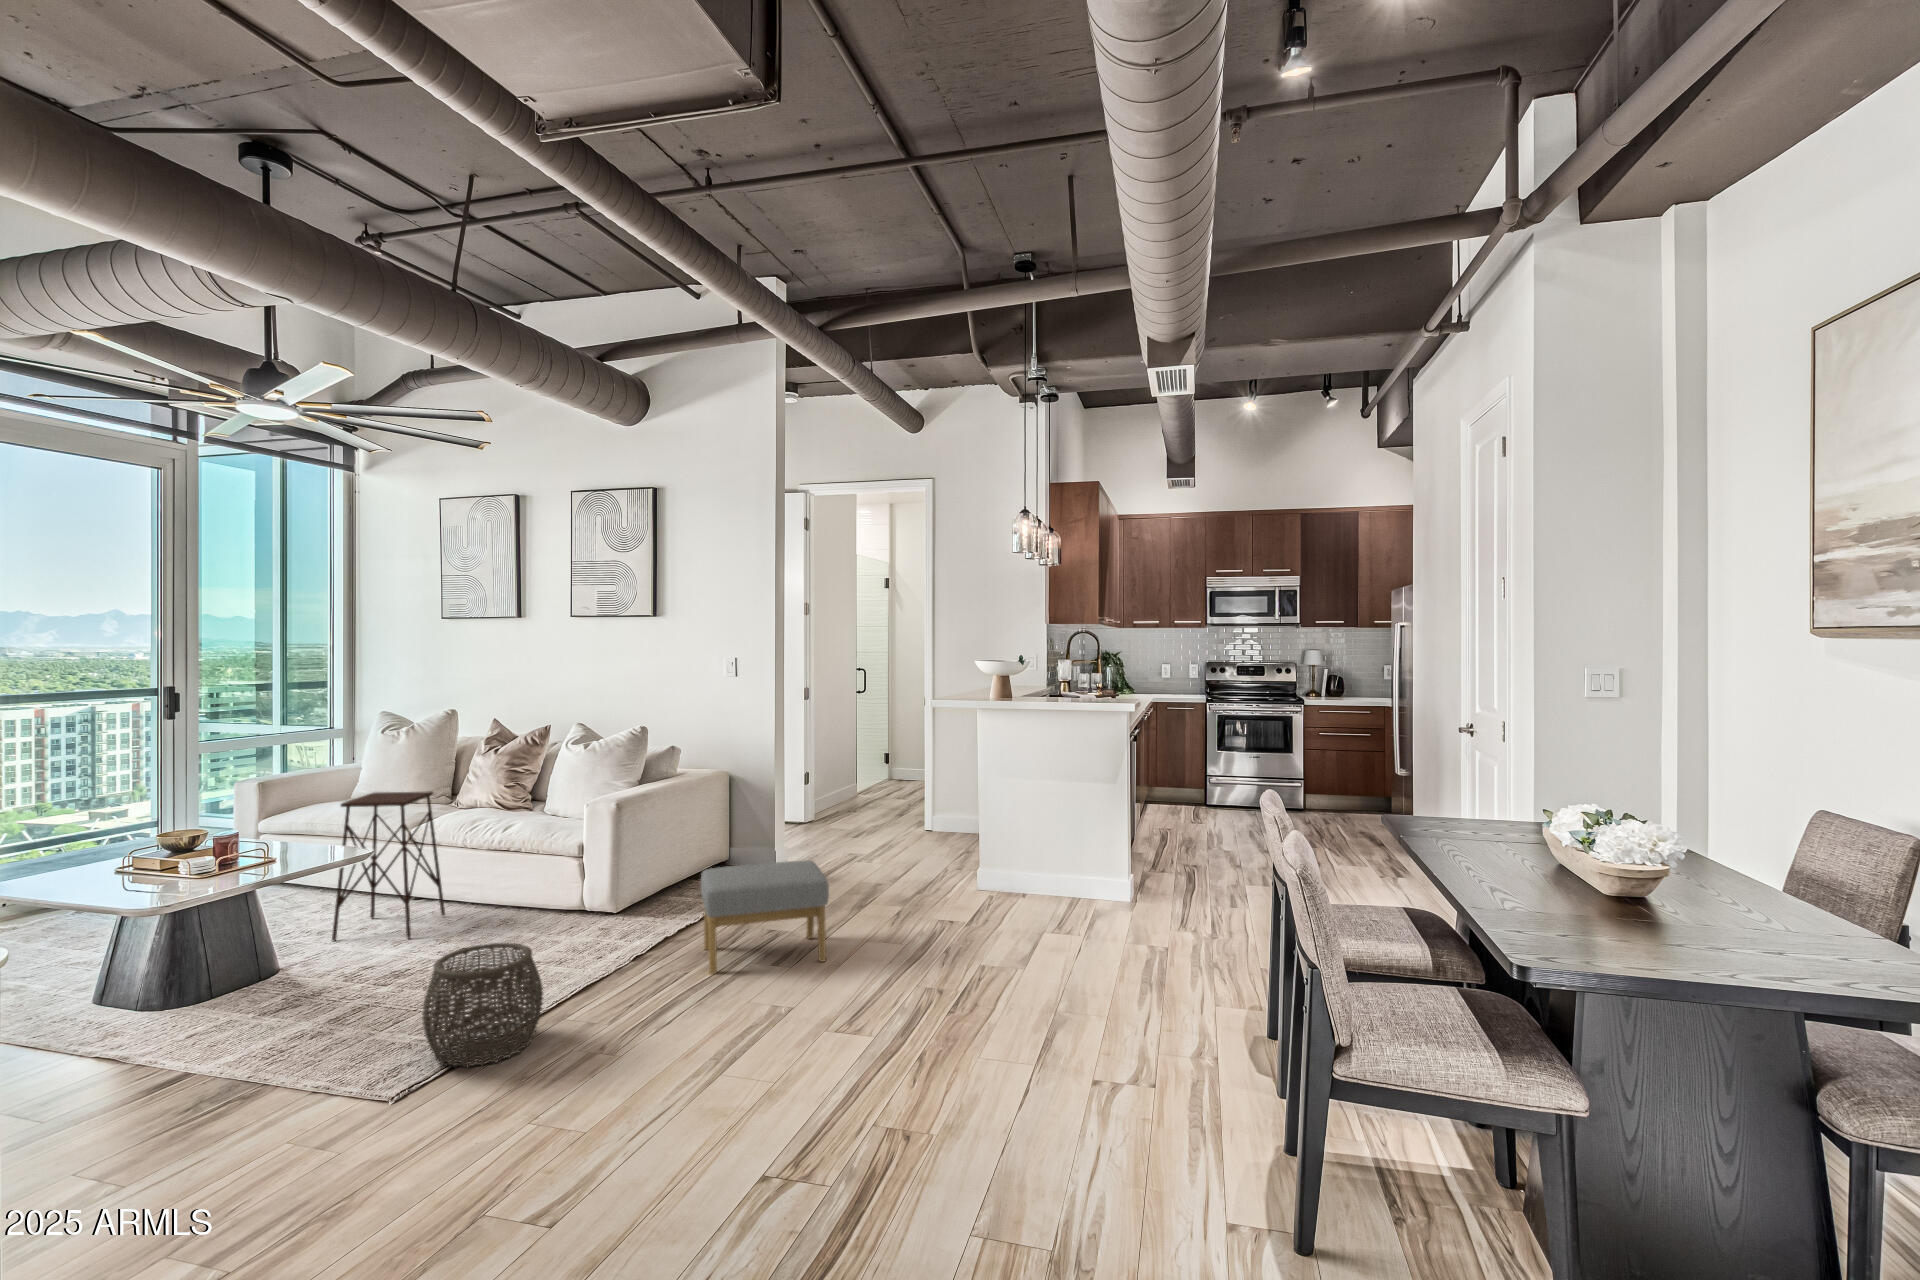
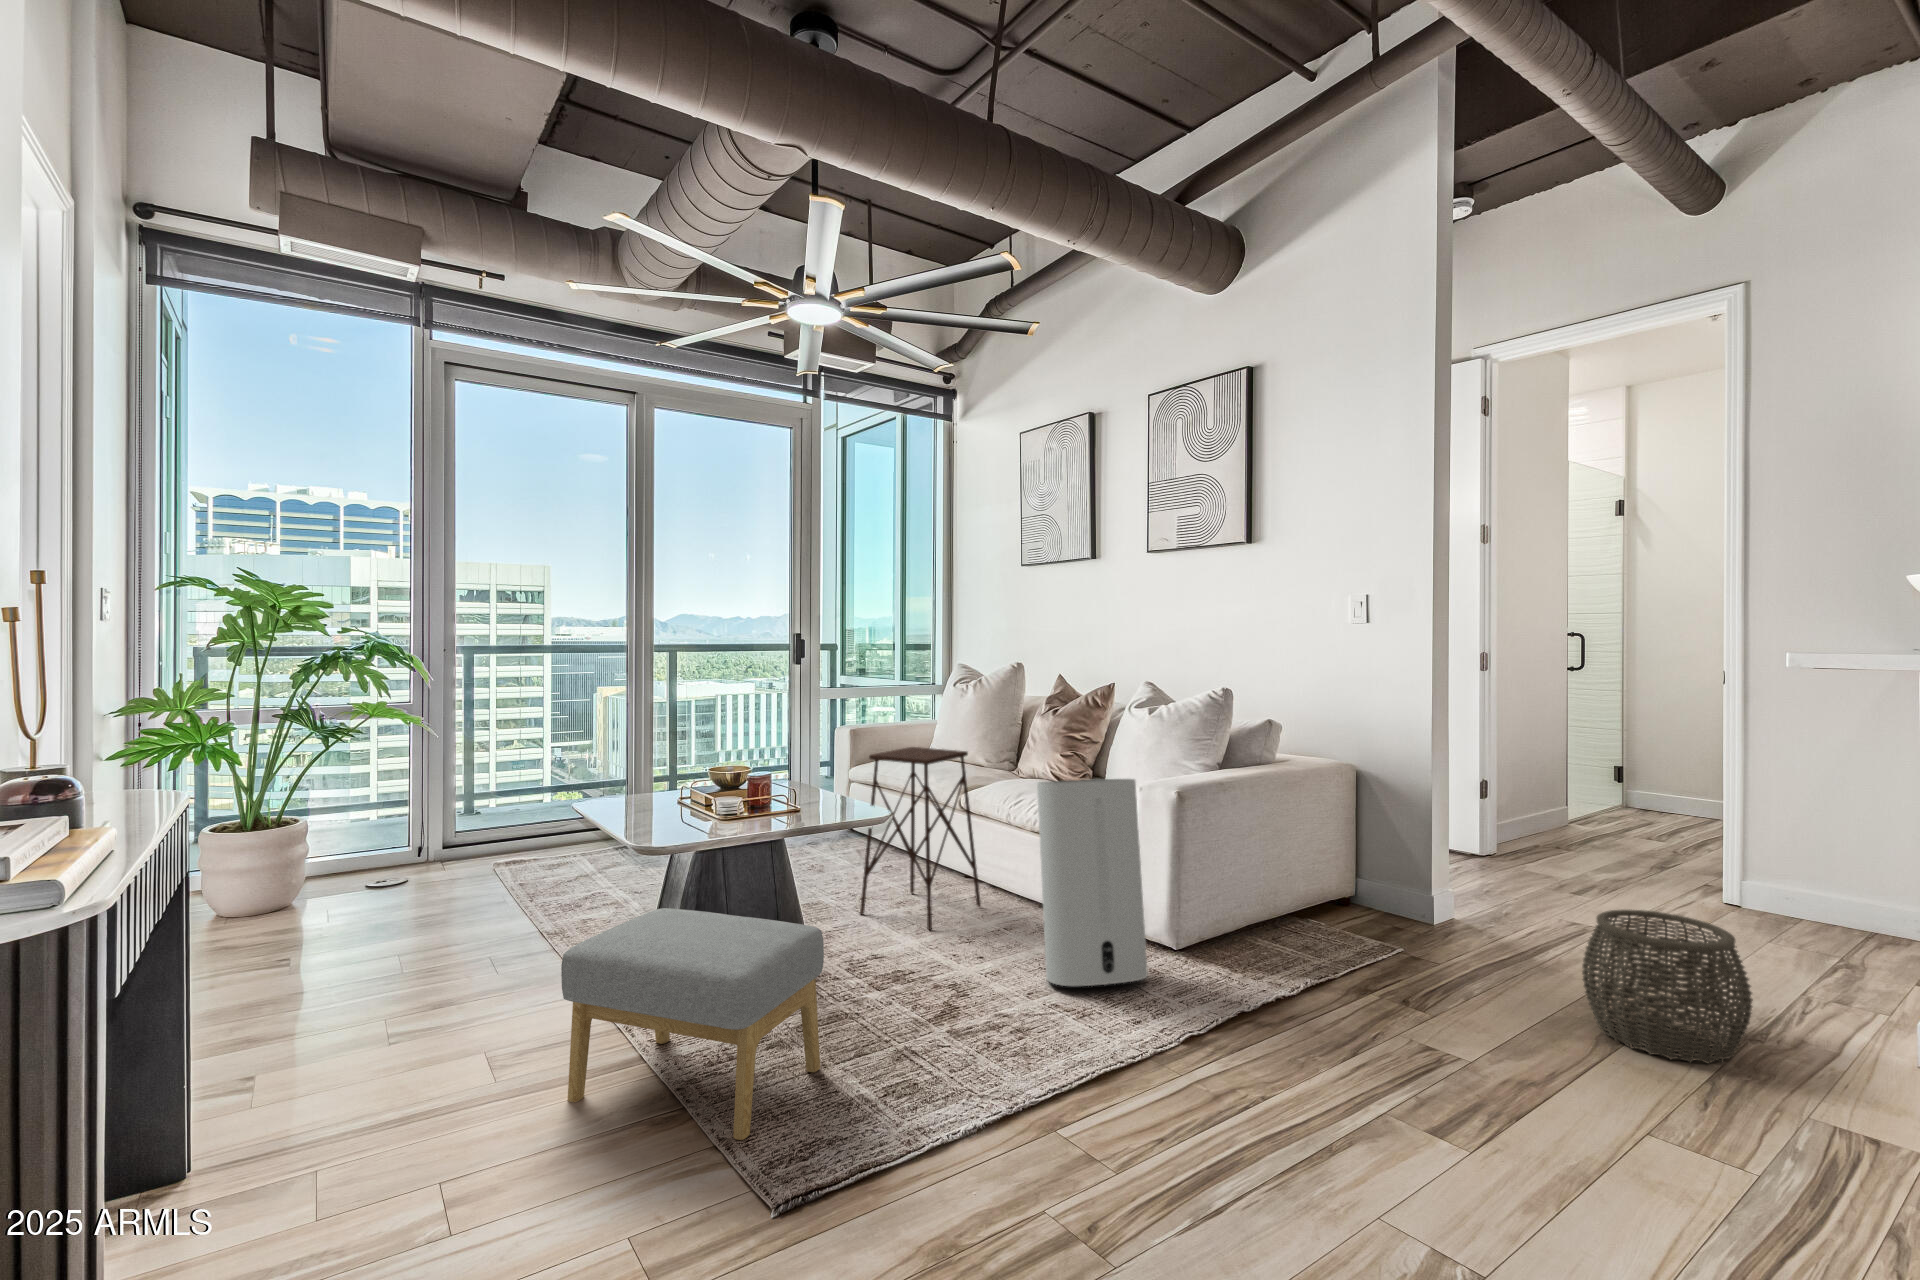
air purifier: none [516,798,601,948] -> present [1037,779,1148,986]
footstool: present [701,860,829,975] -> present [561,908,824,1140]
woven basket: present [422,943,543,1067] -> present [1582,909,1752,1064]

